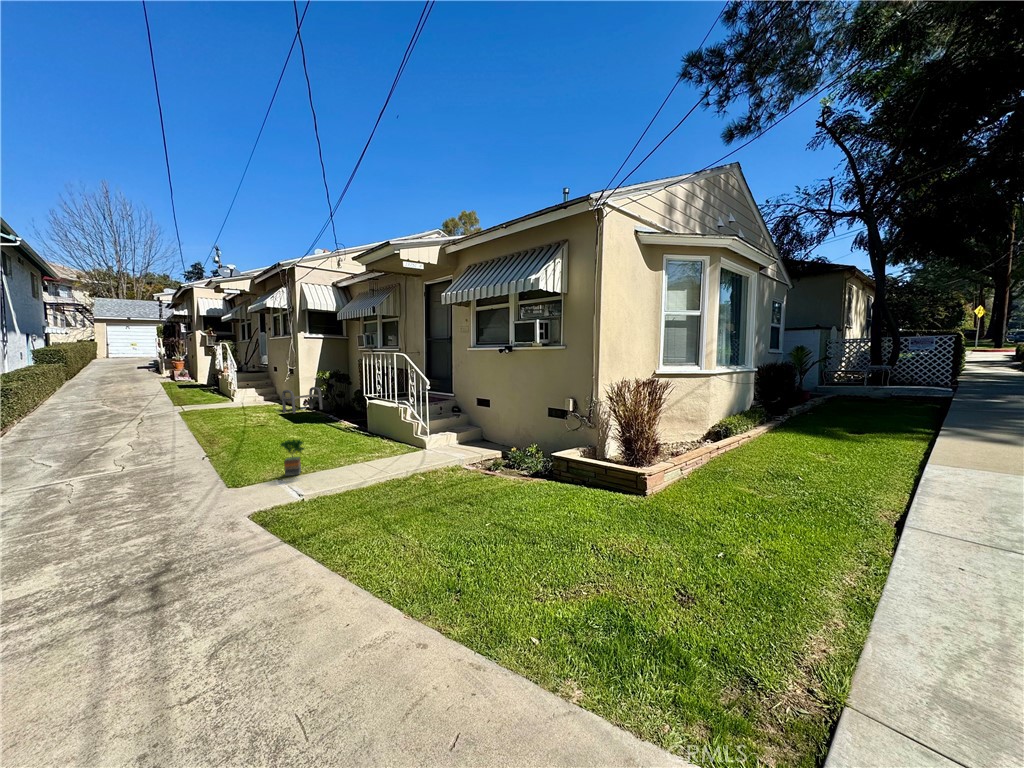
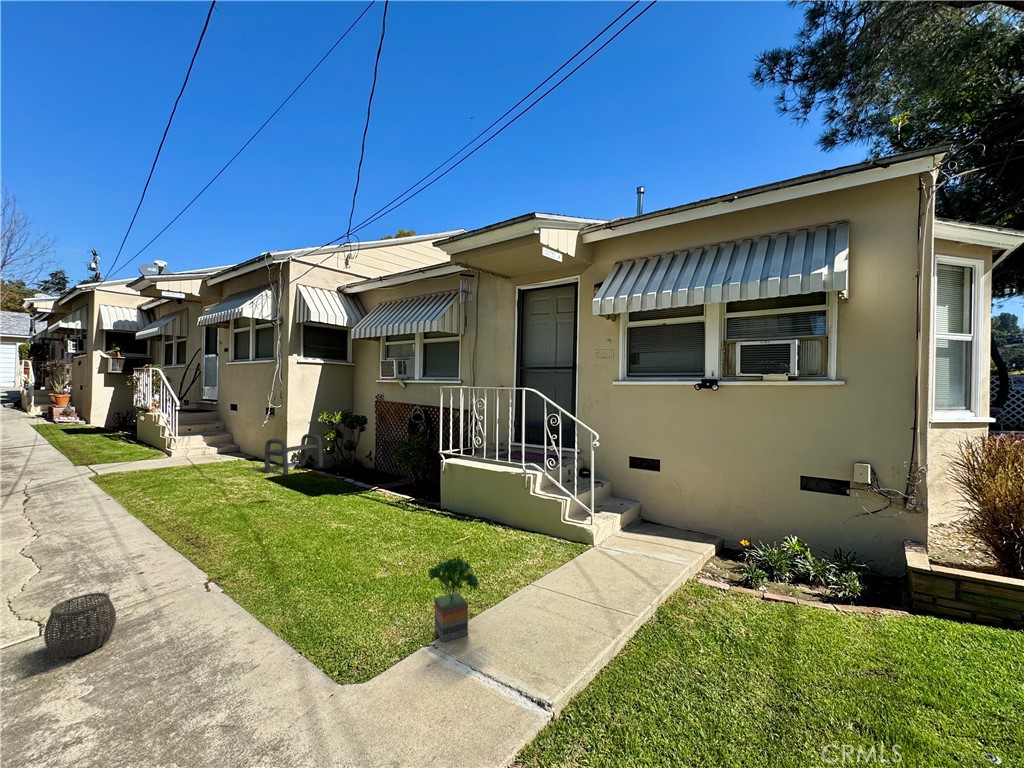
woven basket: none [124,451,155,475] -> present [44,593,116,659]

